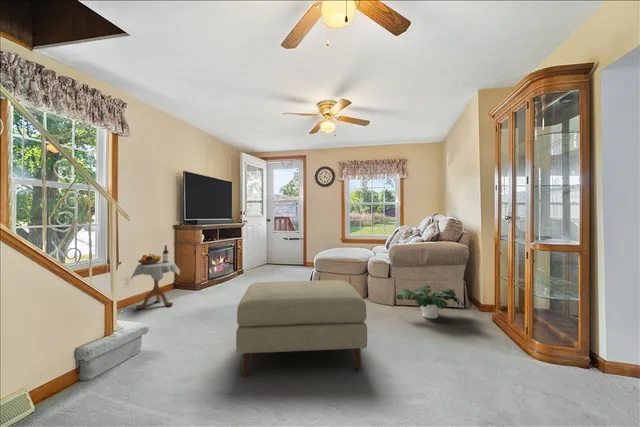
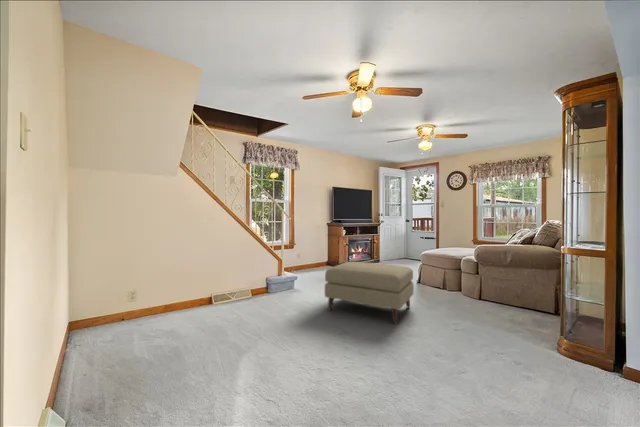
side table: present [131,245,180,309] -> none [299,236,327,274]
potted plant: present [397,286,464,318] -> none [470,283,537,314]

